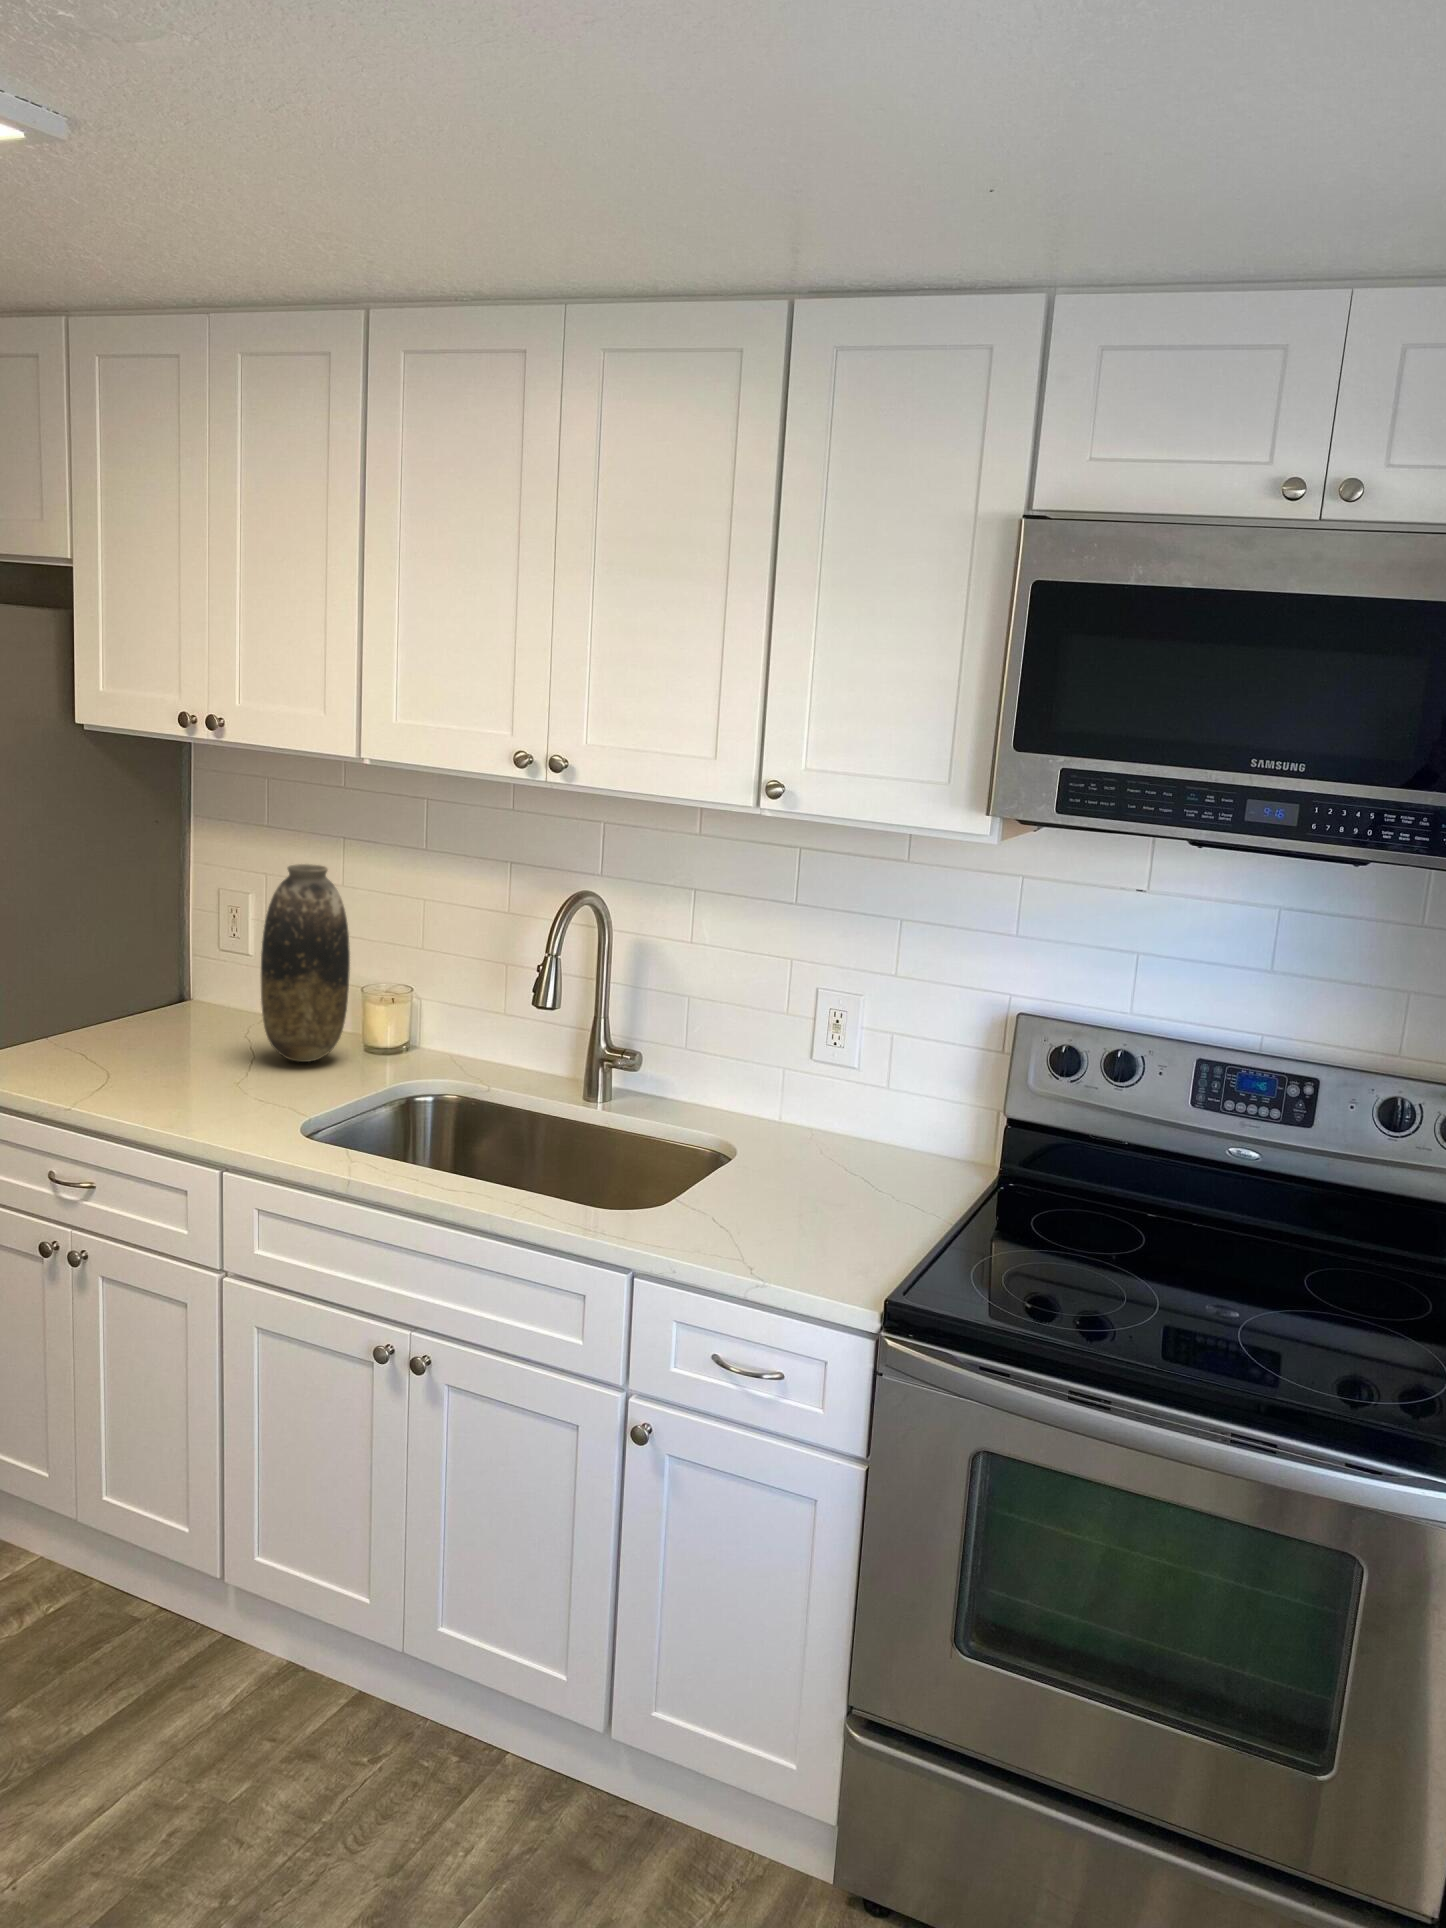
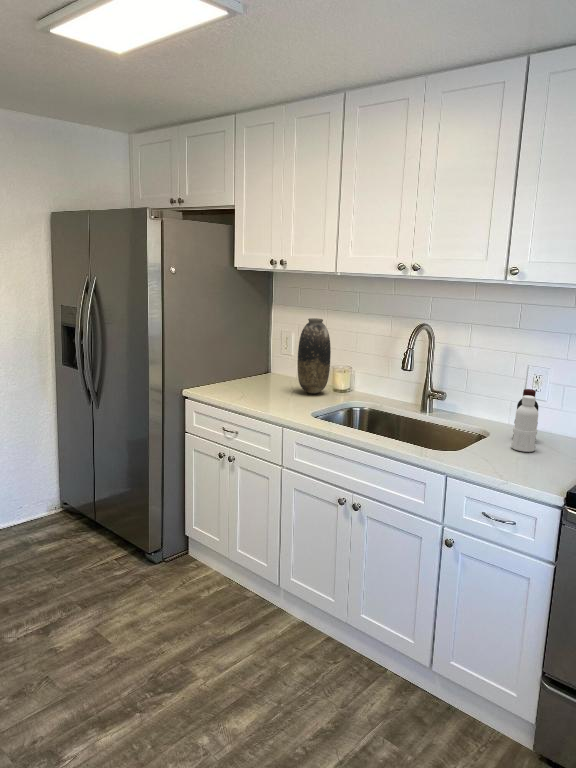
bottle: none [784,1052,845,1203] -> present [511,389,538,452]

